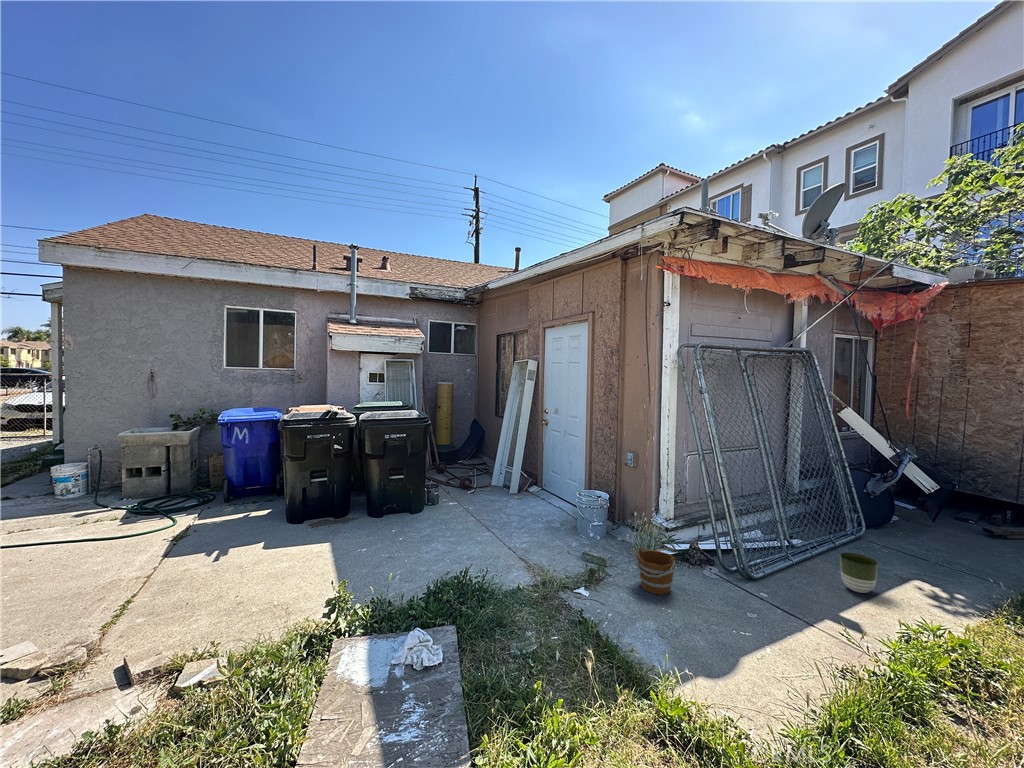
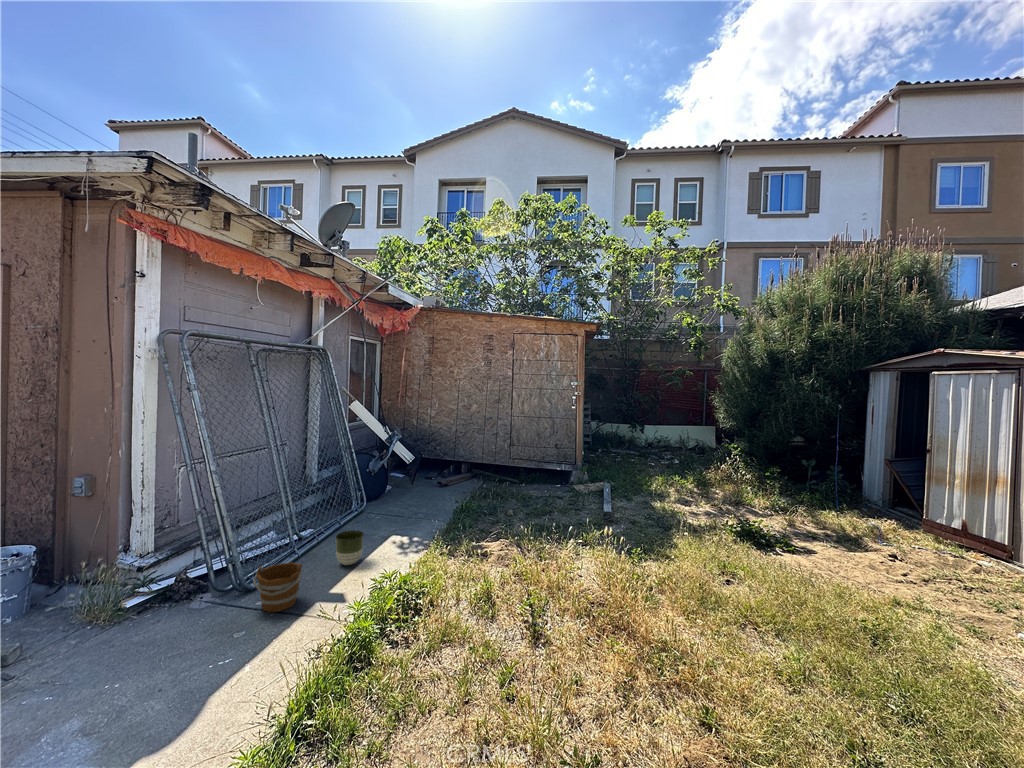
bucket: present [635,547,676,595] -> present [253,563,303,612]

